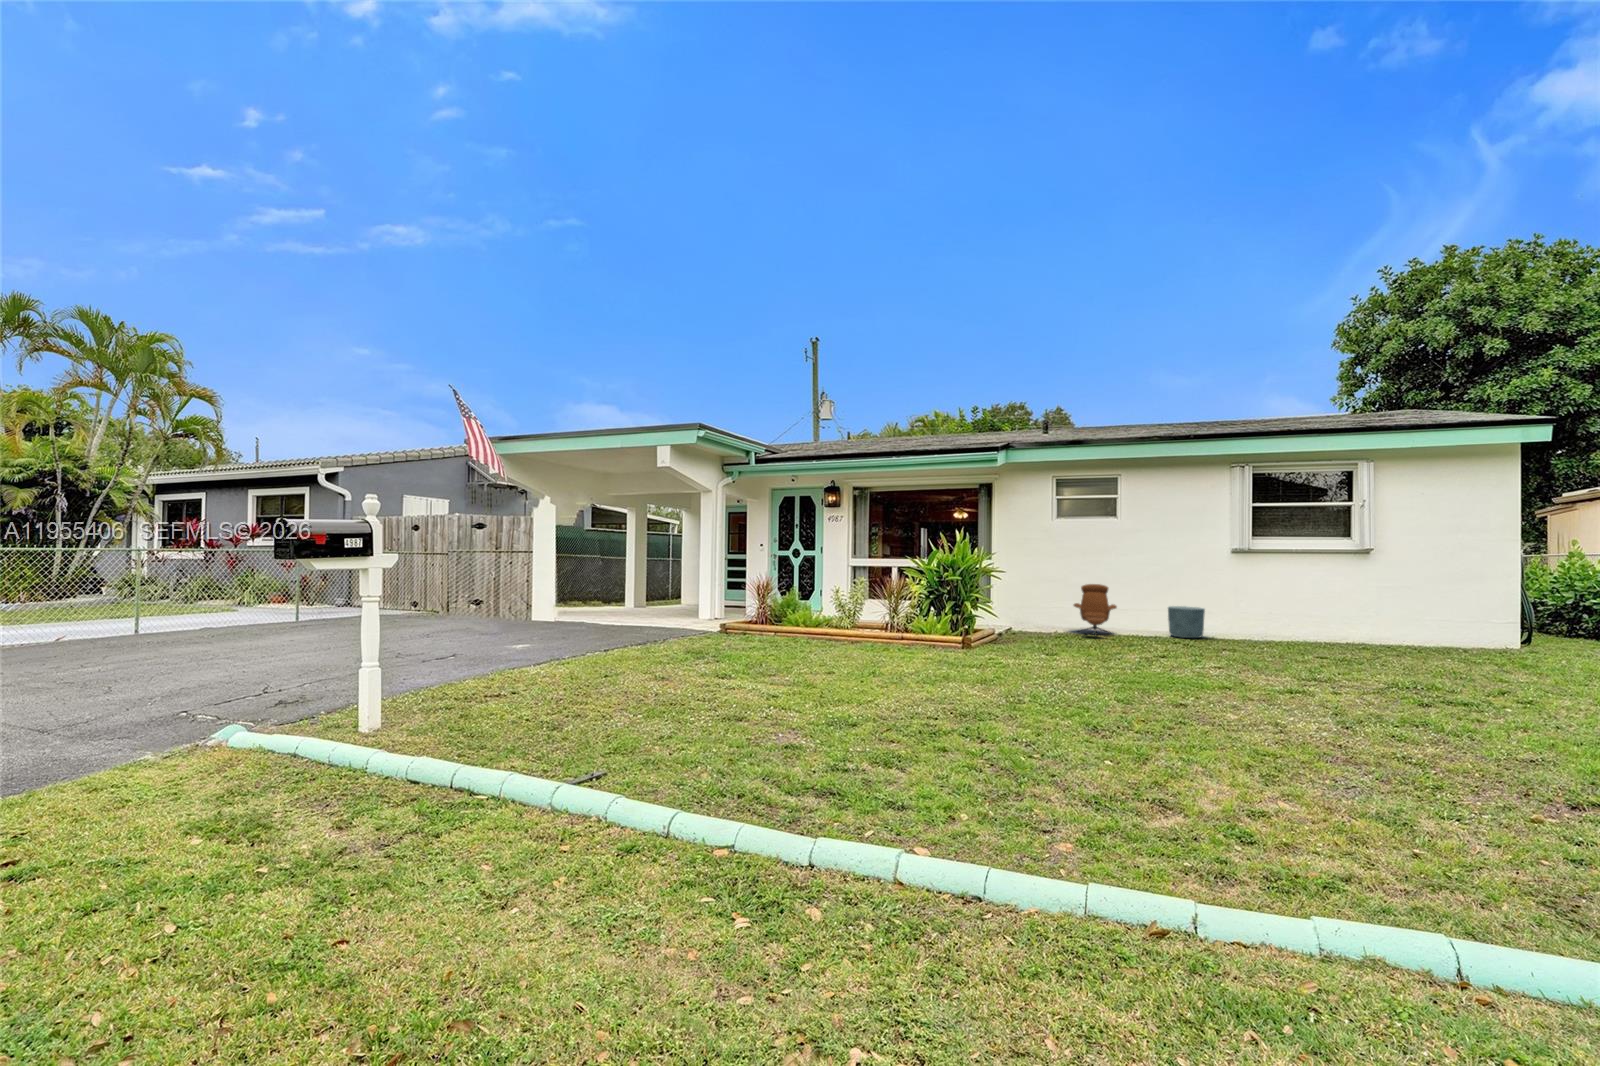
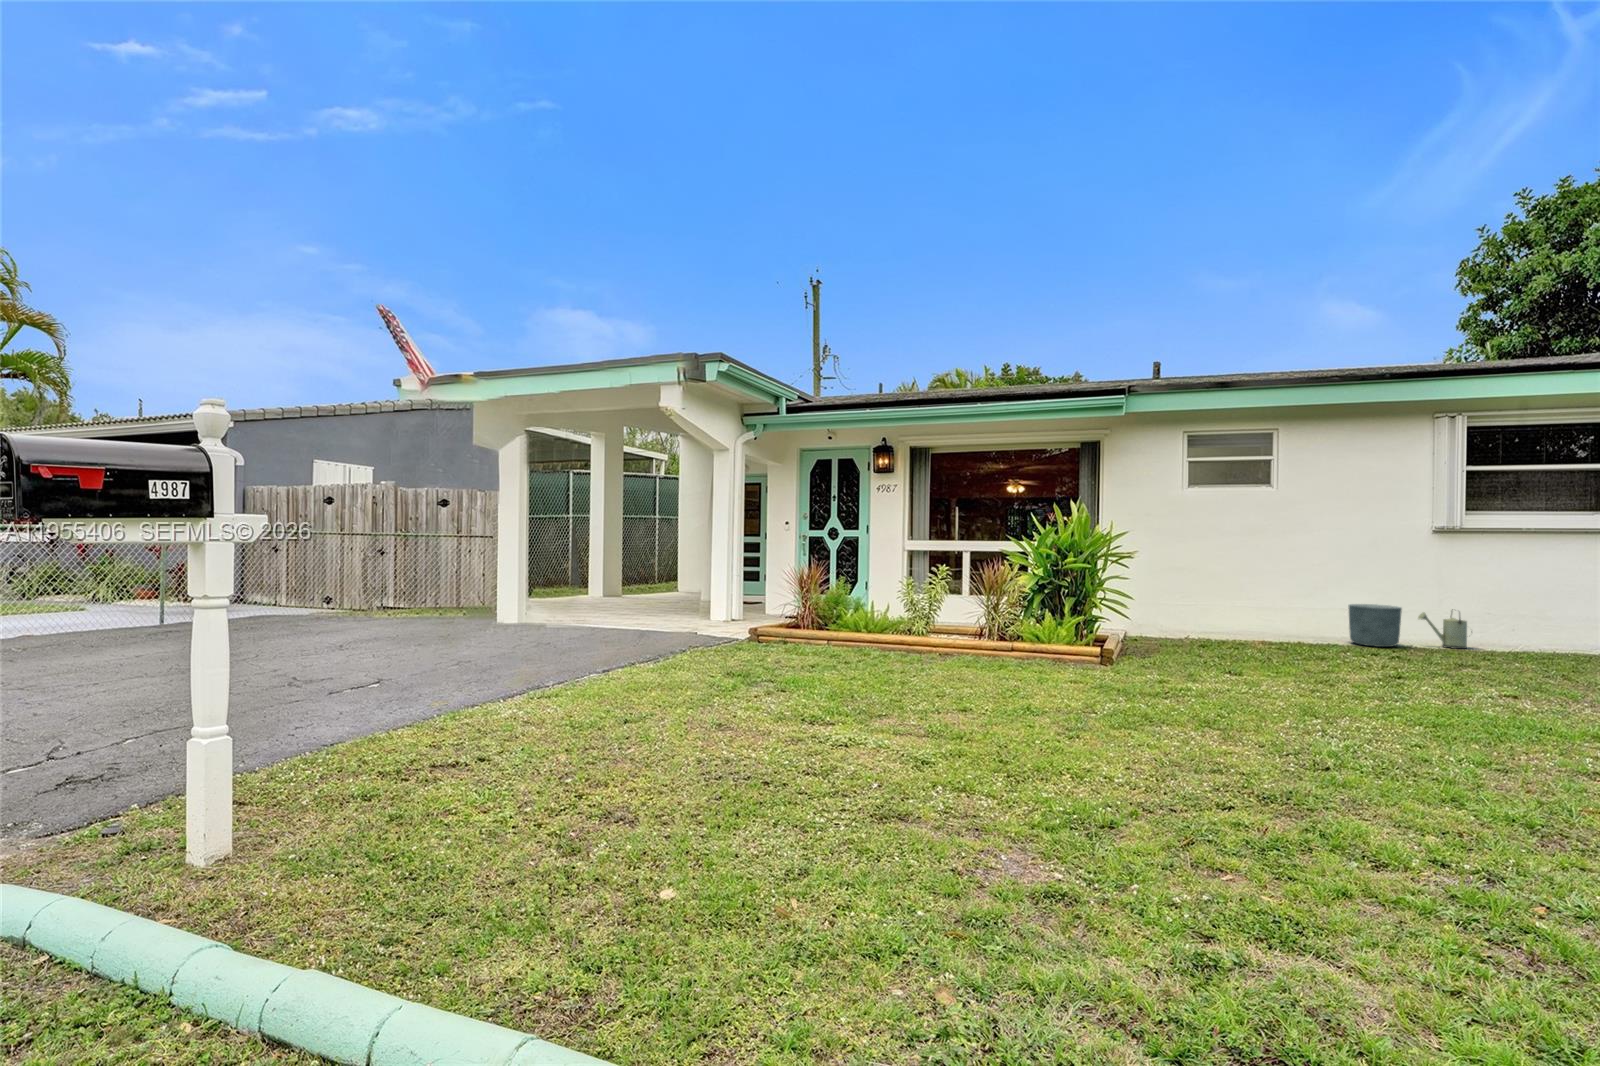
lounge chair: present [1074,584,1117,637] -> none [1218,574,1280,648]
watering can: none [1218,610,1257,640] -> present [1418,612,1467,649]

